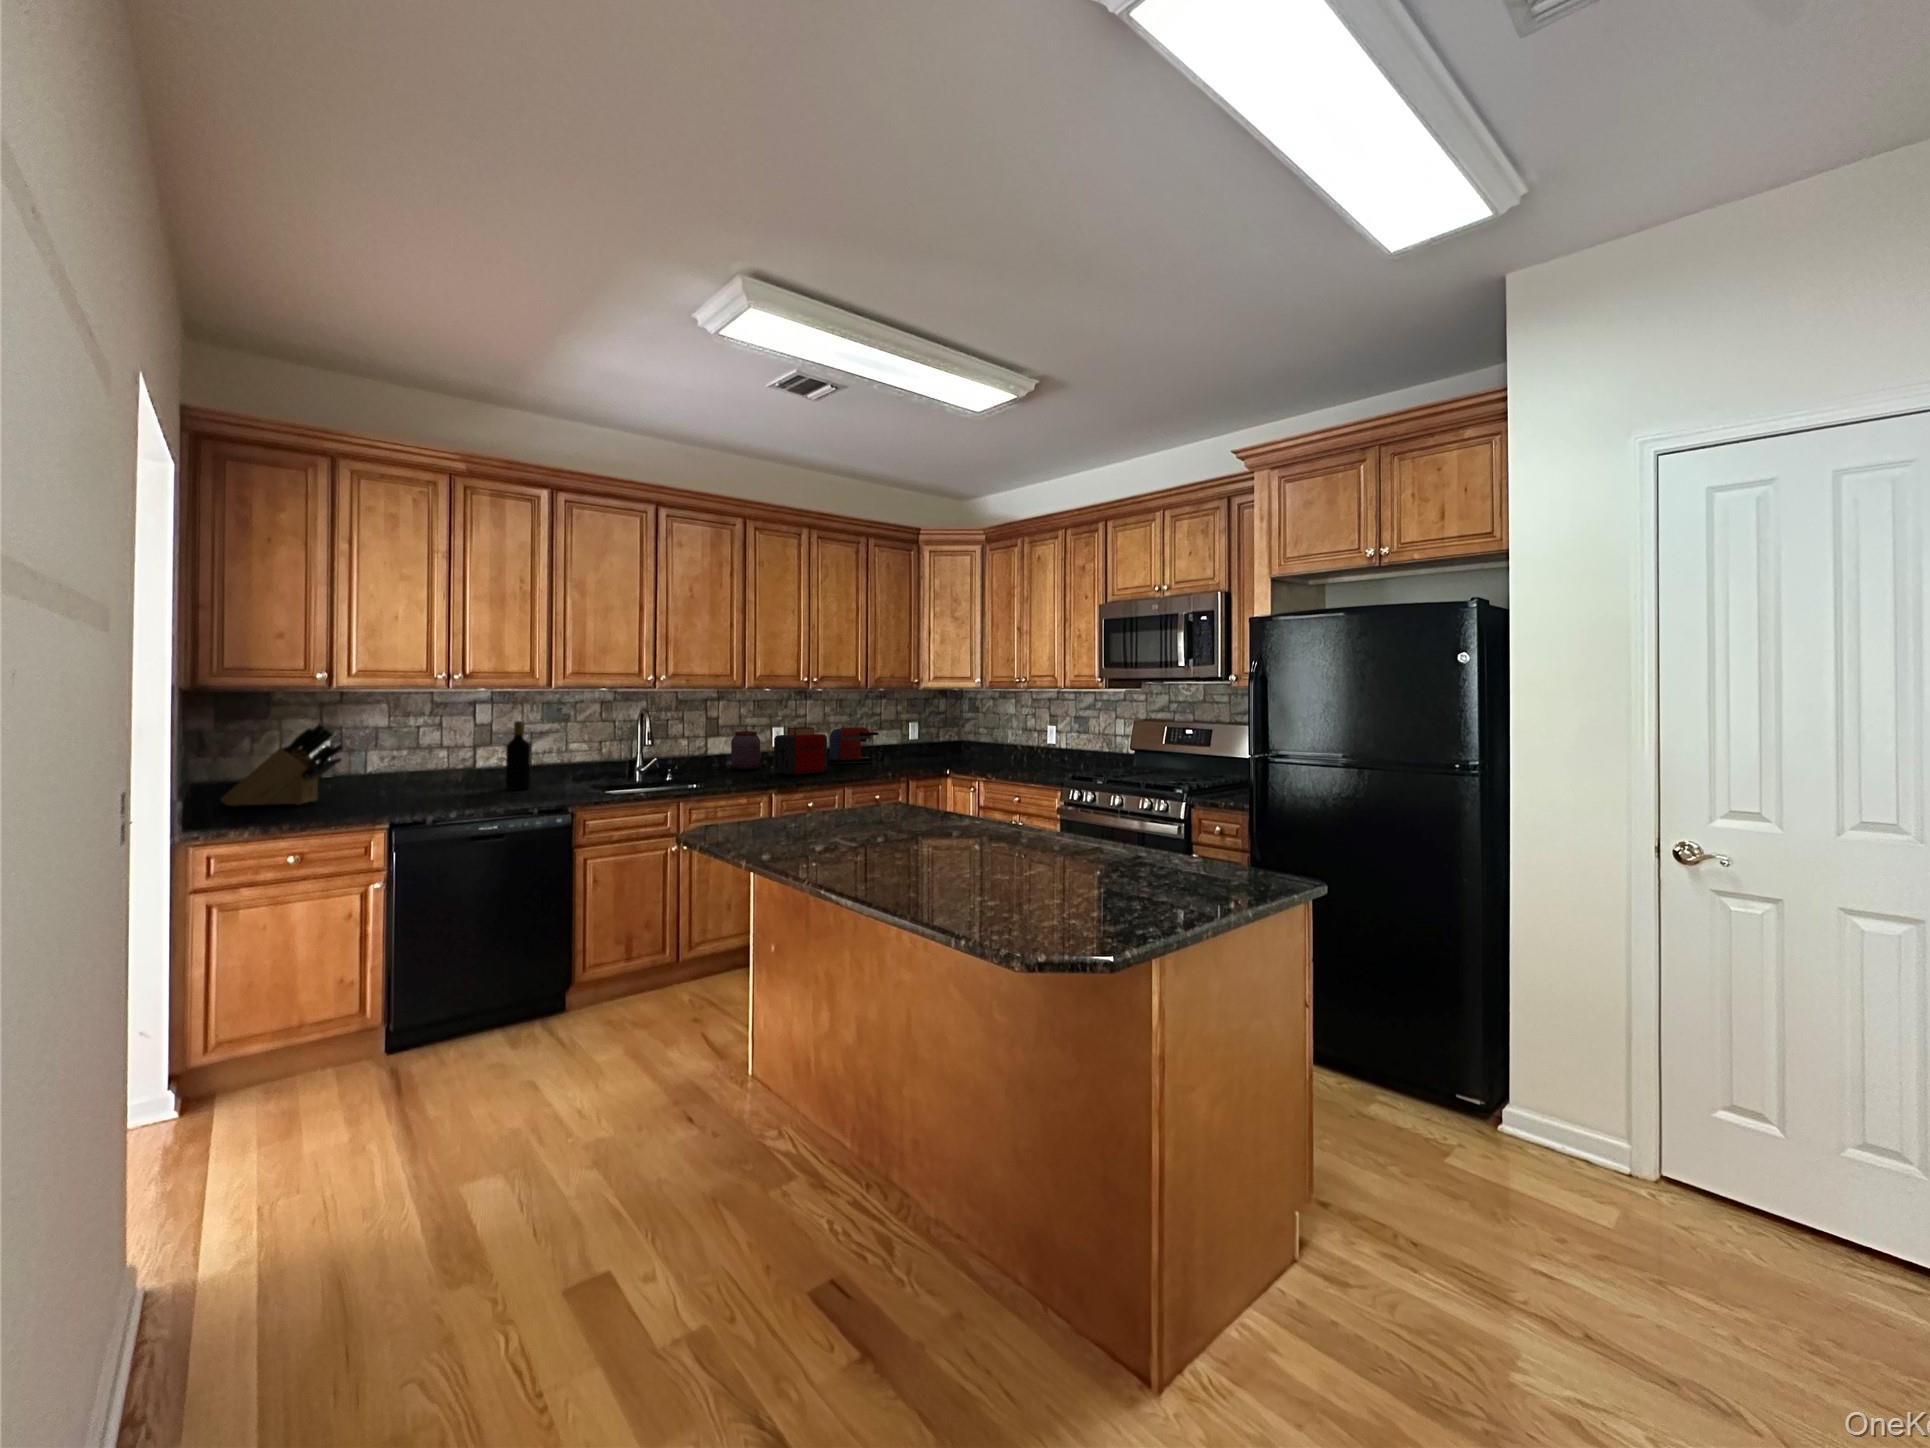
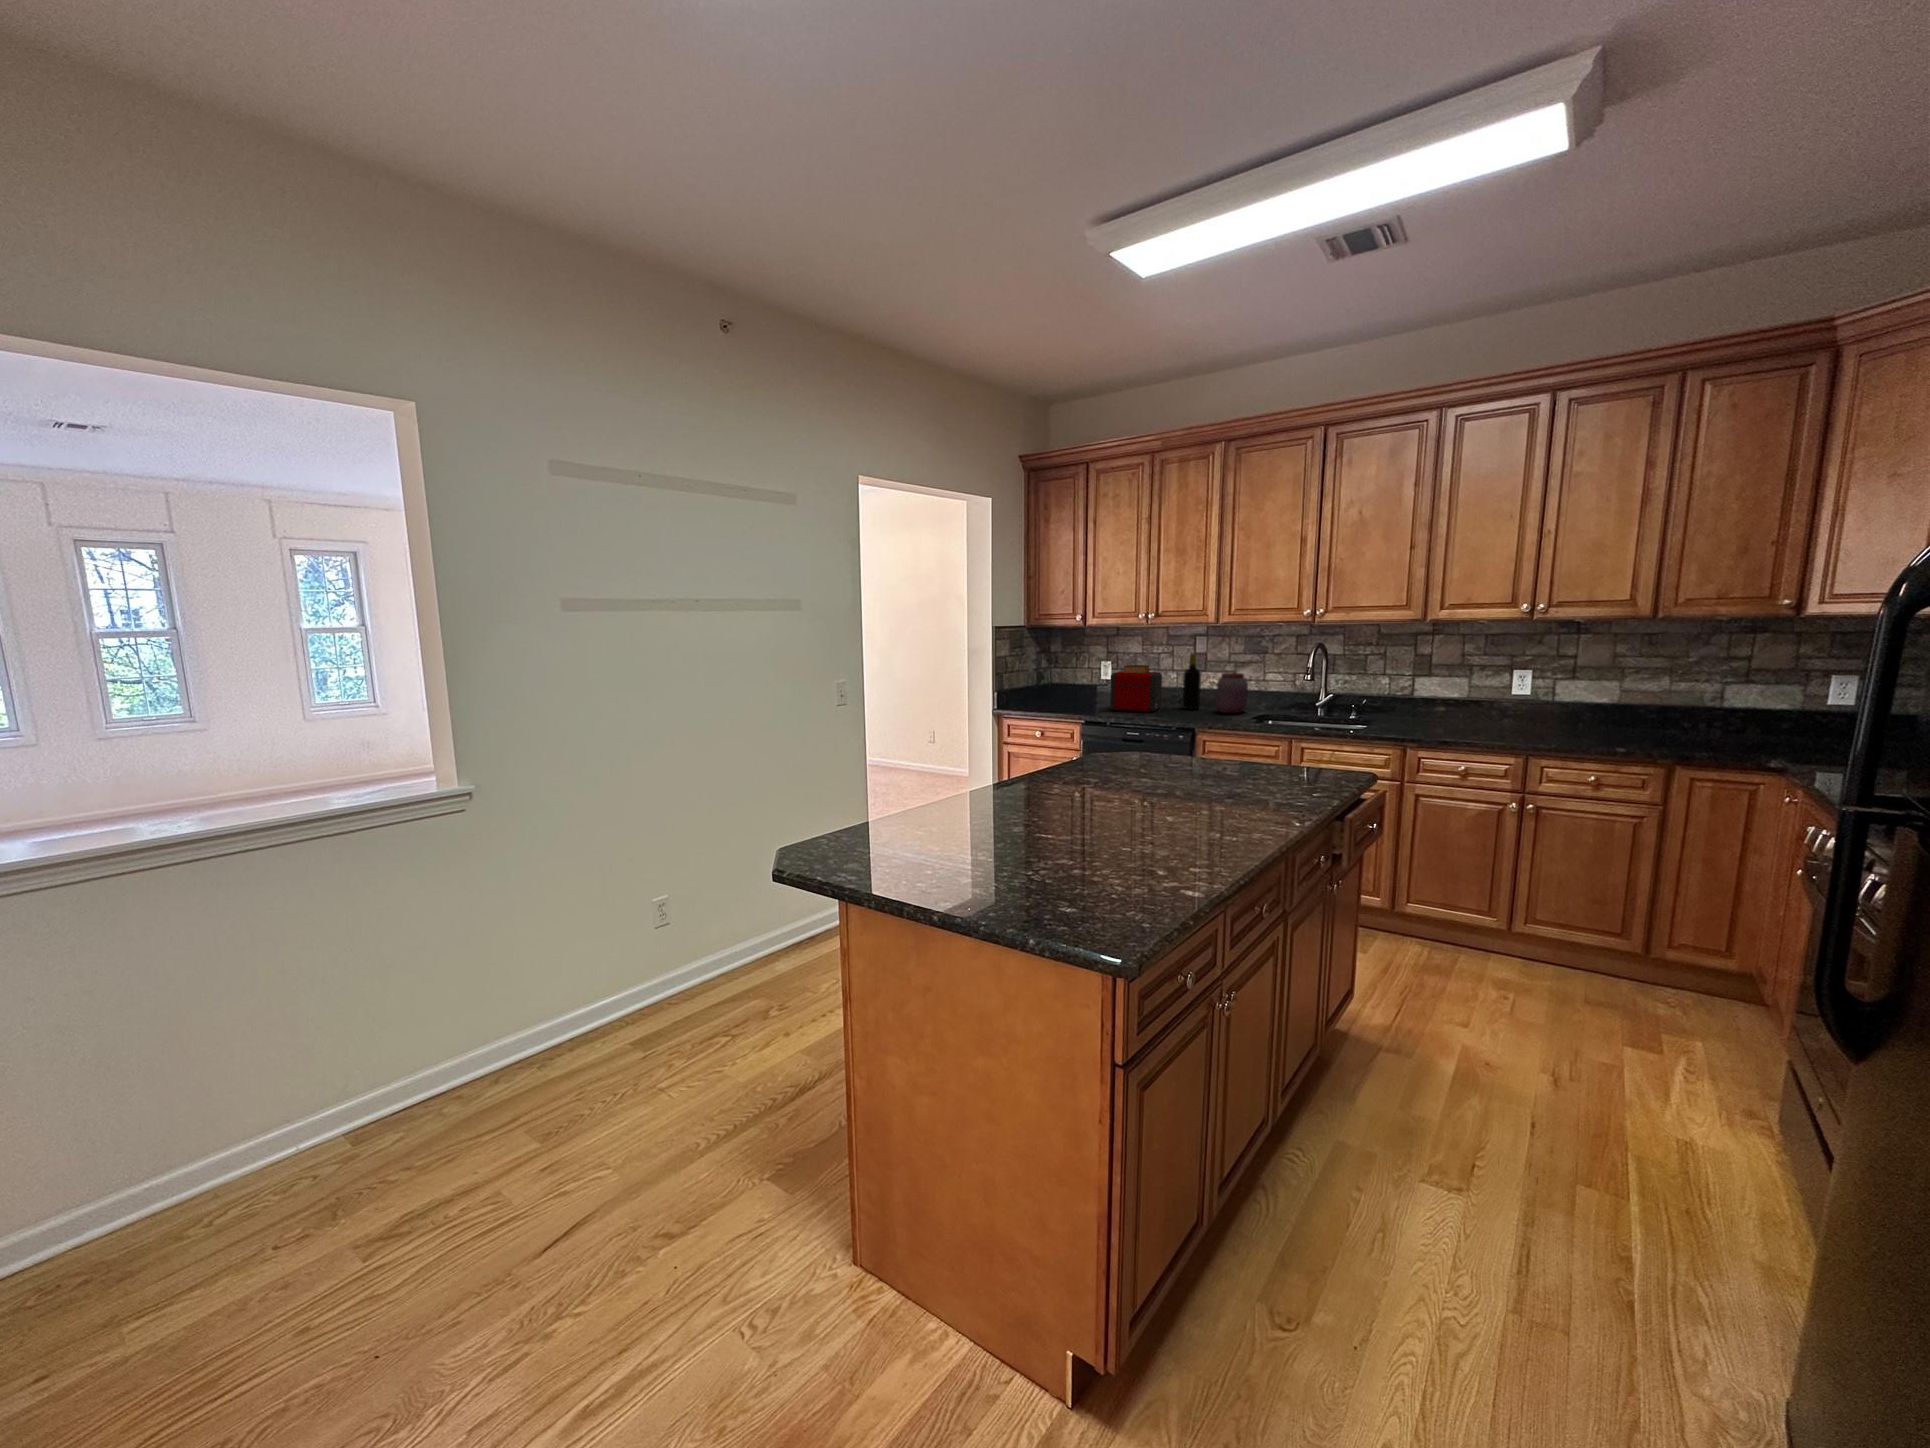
knife block: present [221,723,343,806] -> none [1045,650,1090,702]
toaster: present [774,727,827,775] -> present [1110,665,1162,711]
coffee maker: present [828,727,879,764] -> none [1575,676,1677,731]
jar: present [731,731,760,770] -> present [1216,673,1248,713]

